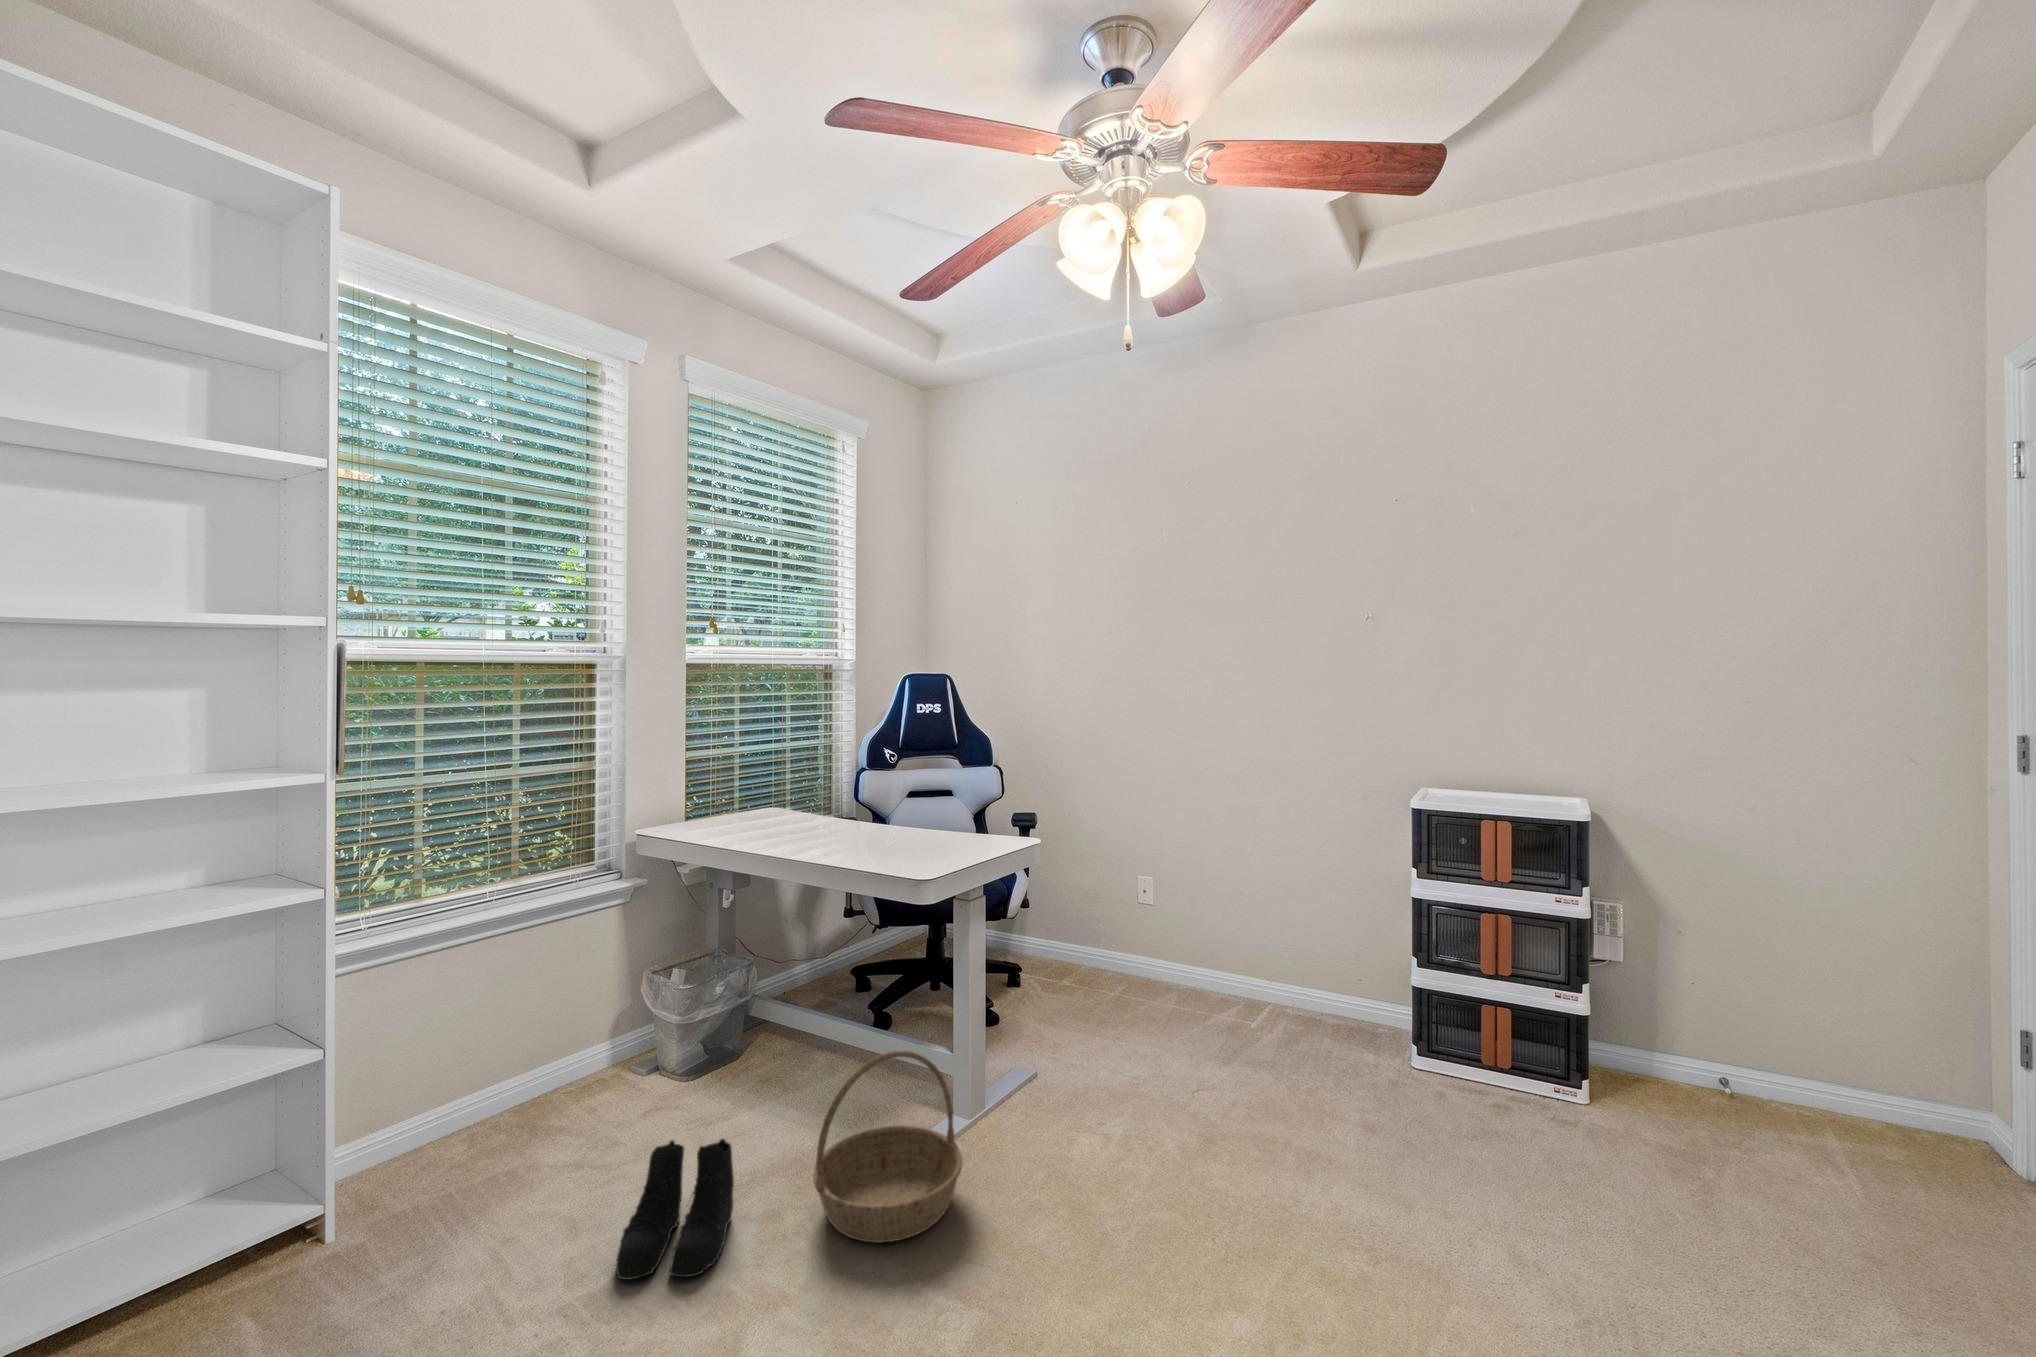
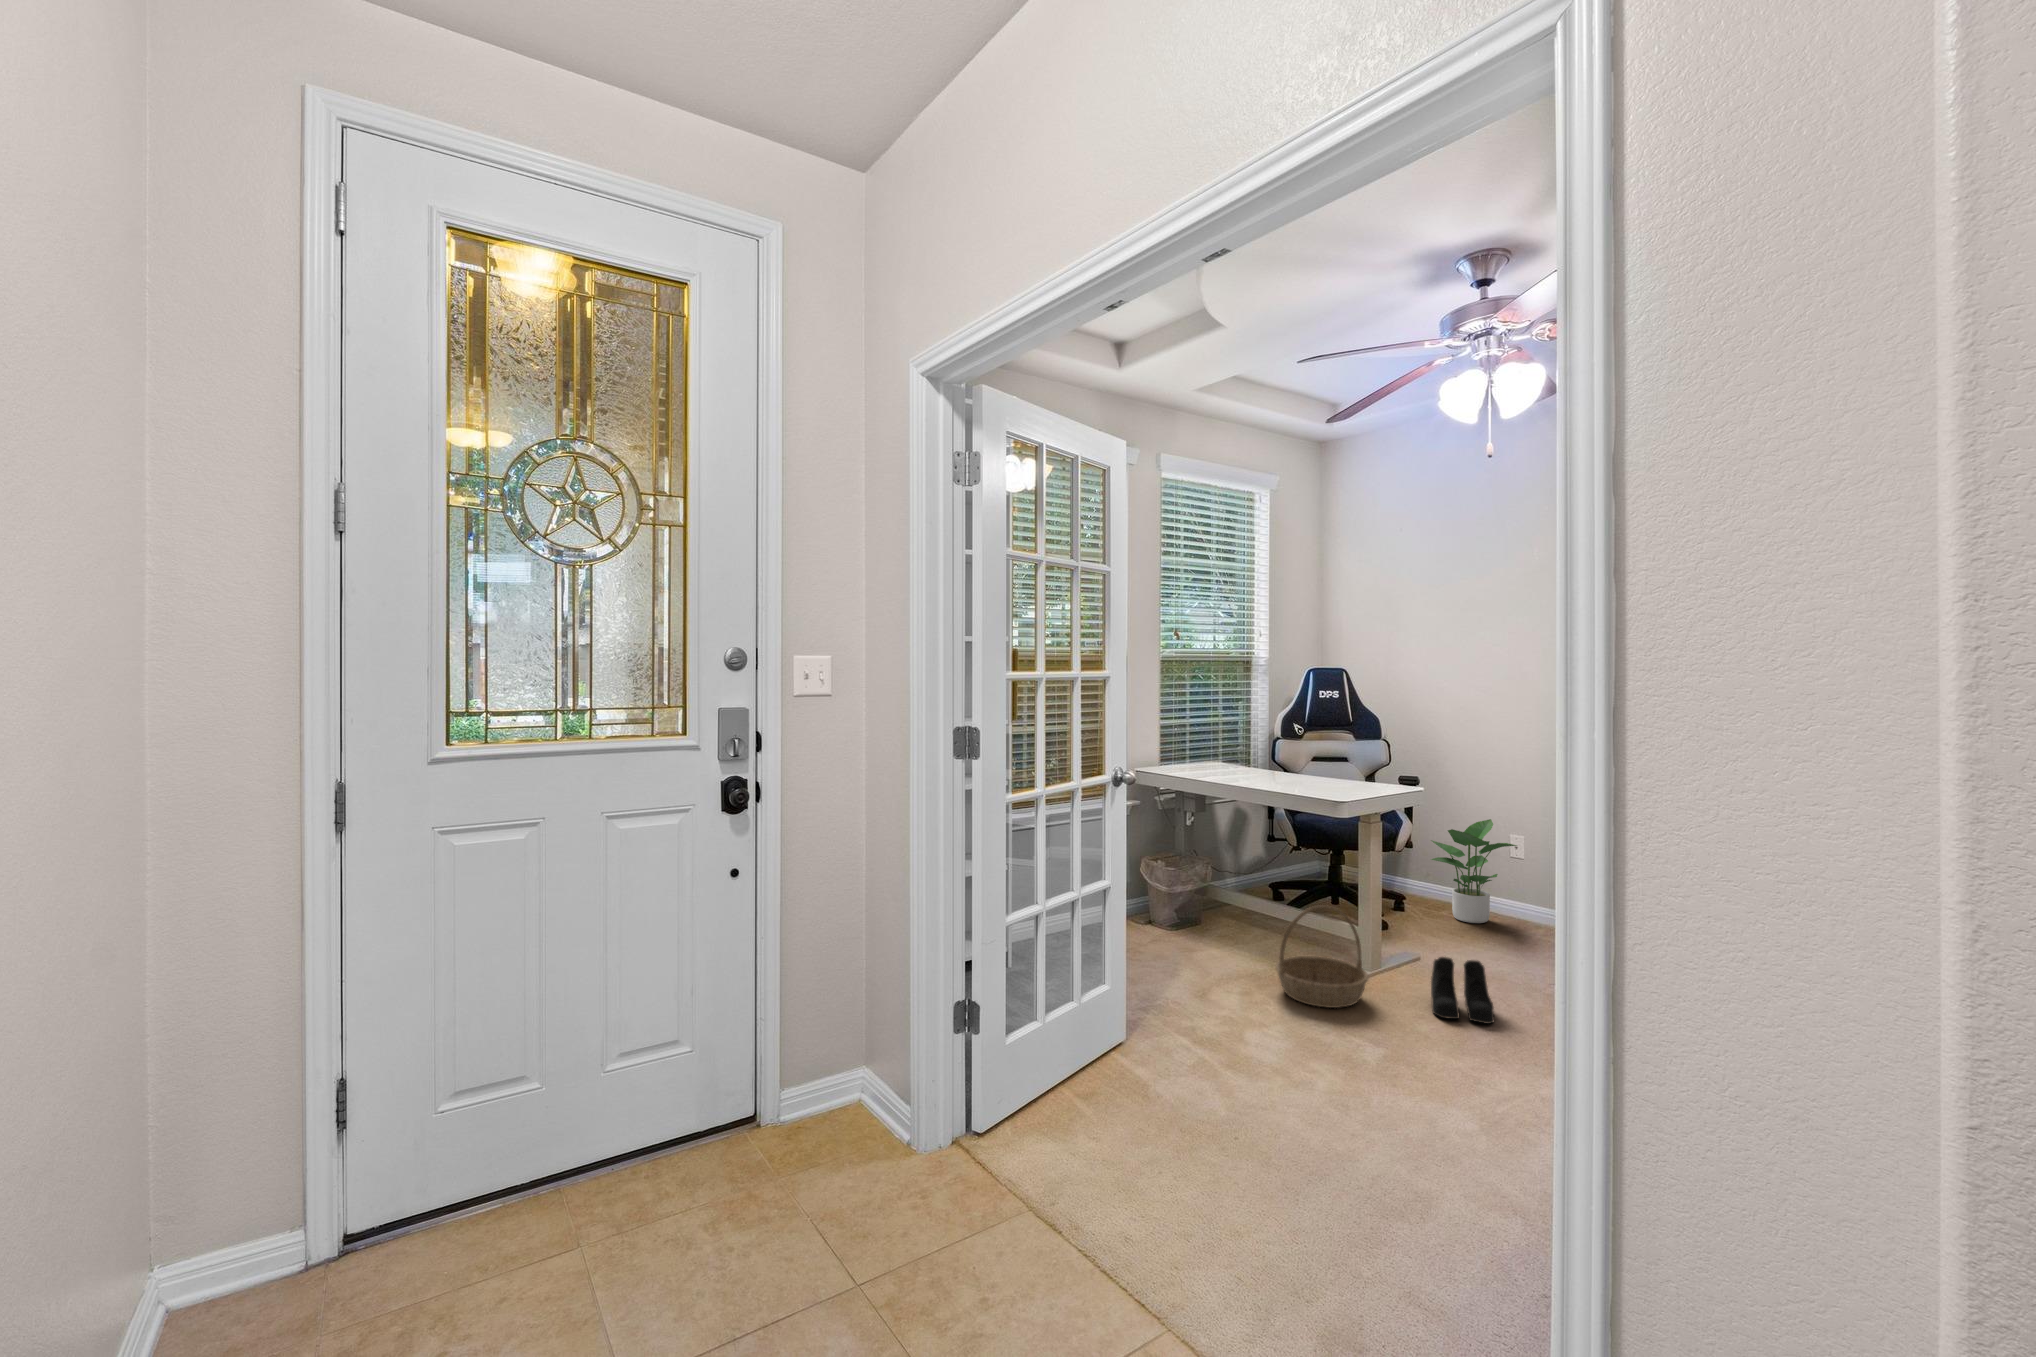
potted plant: none [1050,859,1147,994] -> present [1431,819,1517,923]
boots: present [616,1139,734,1280] -> present [1431,957,1494,1024]

